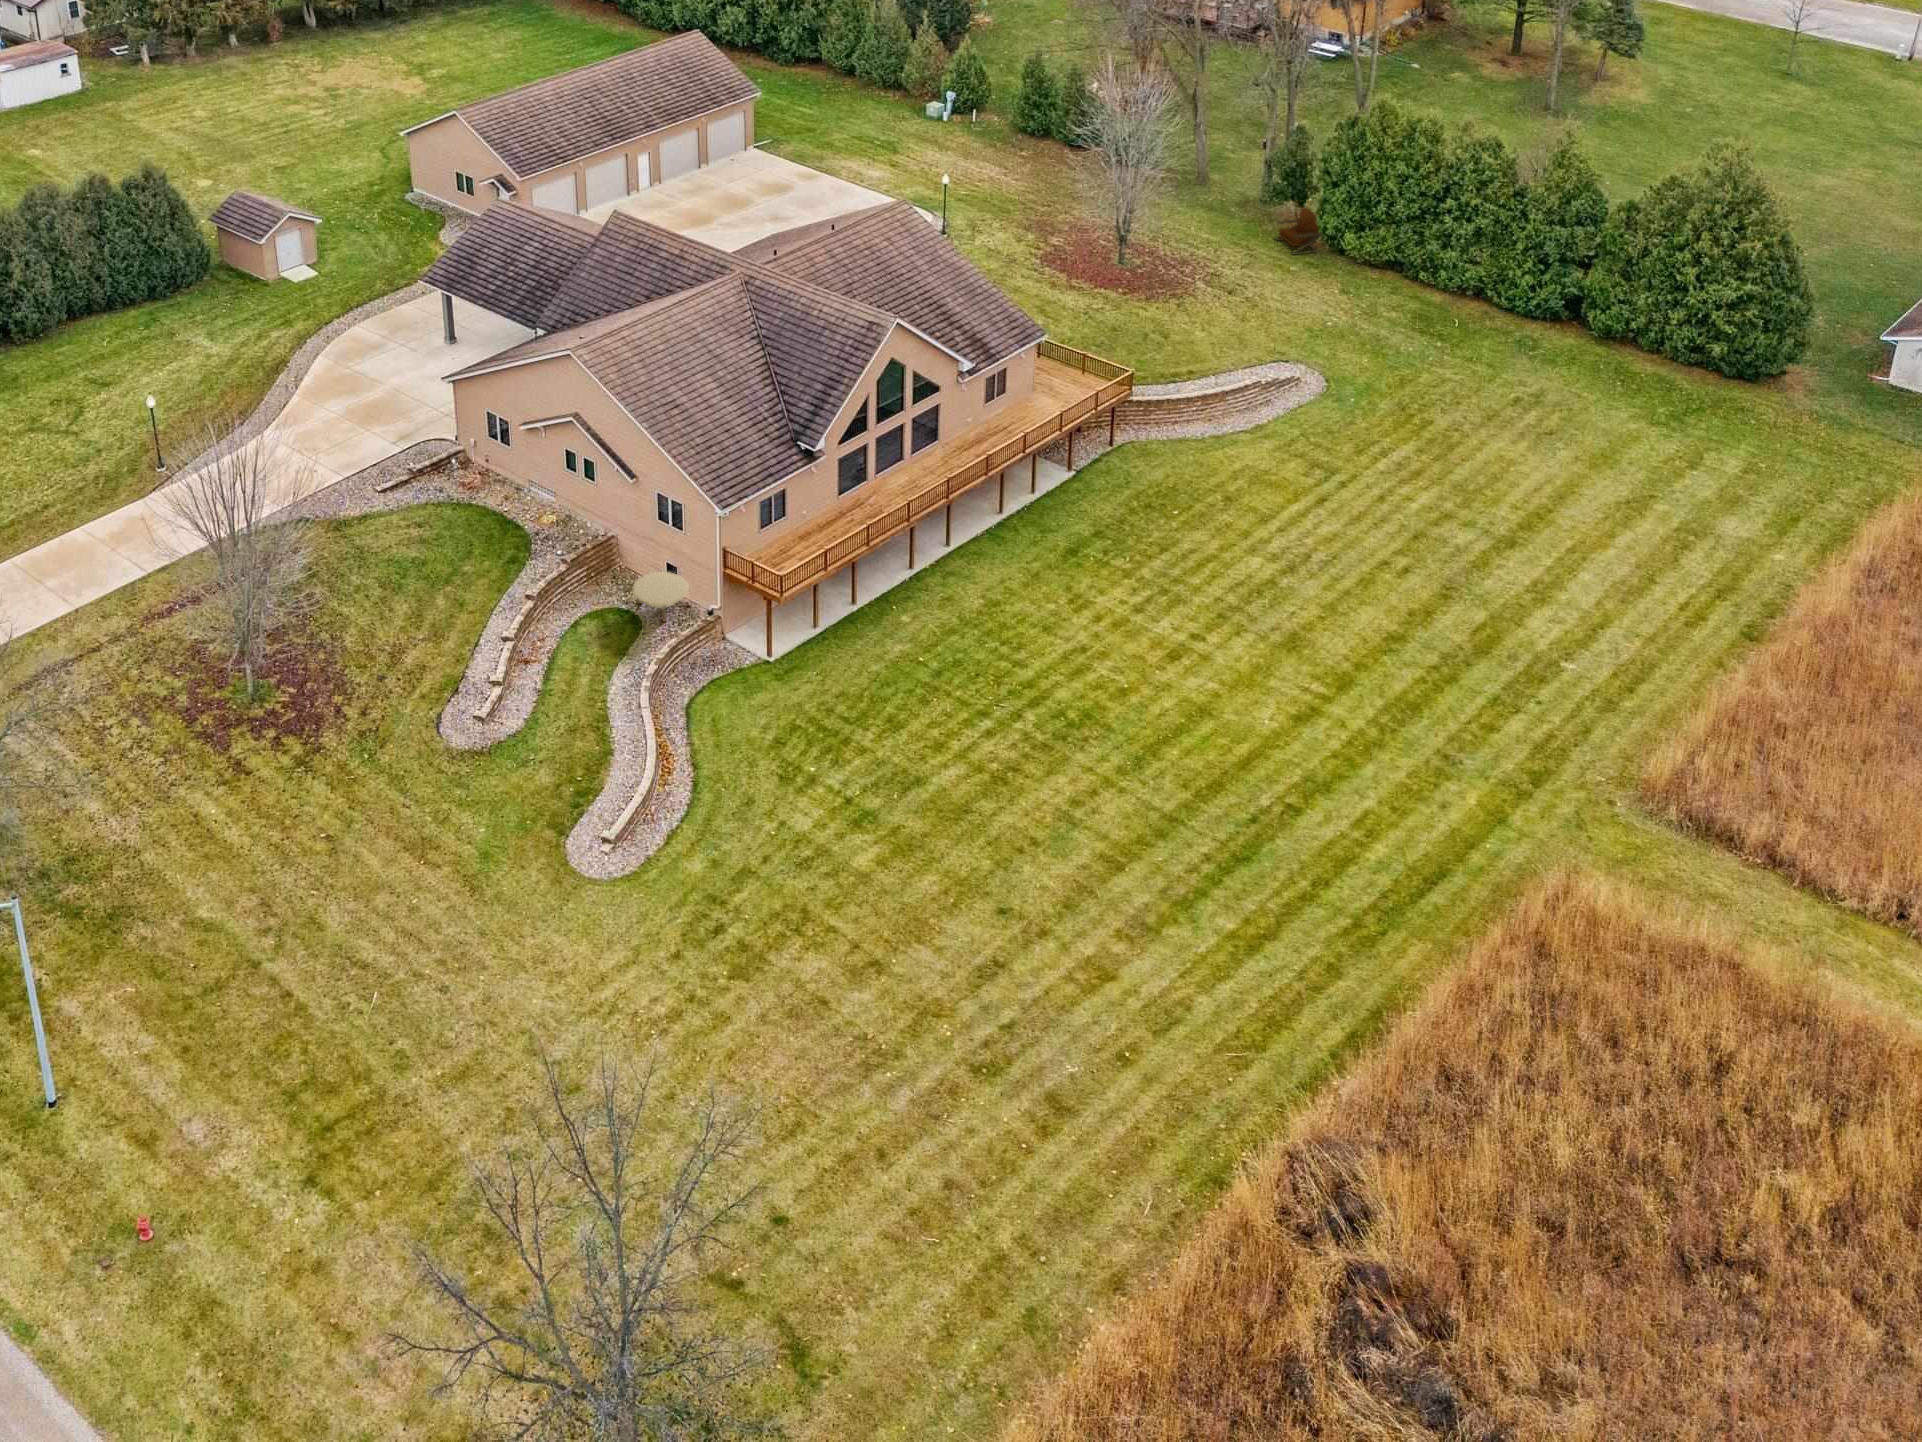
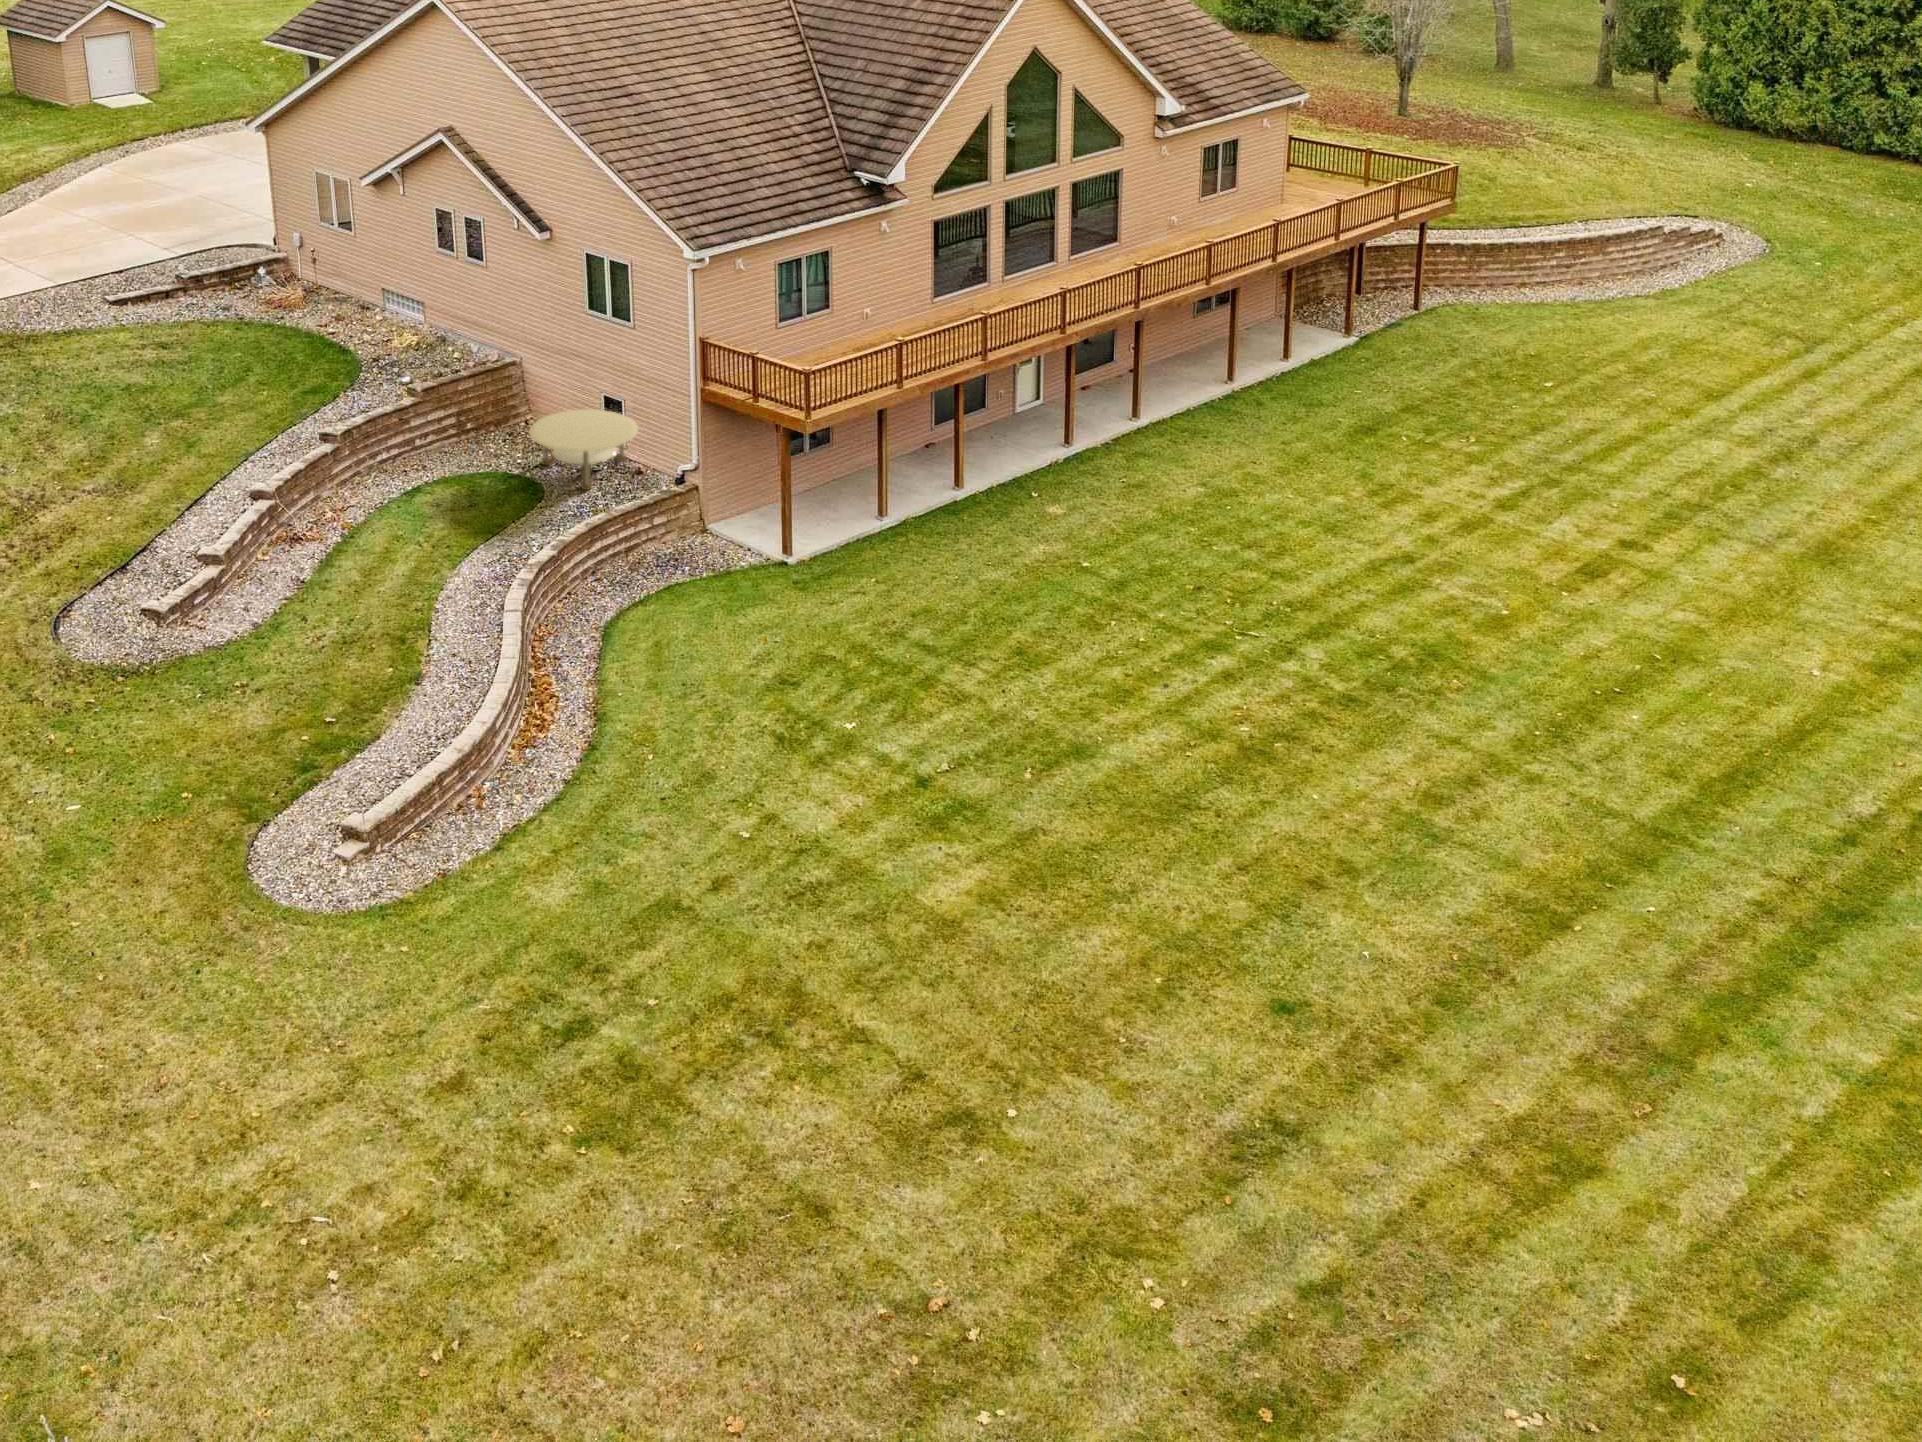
lounge chair: present [1275,207,1322,255] -> none [1626,66,1708,131]

